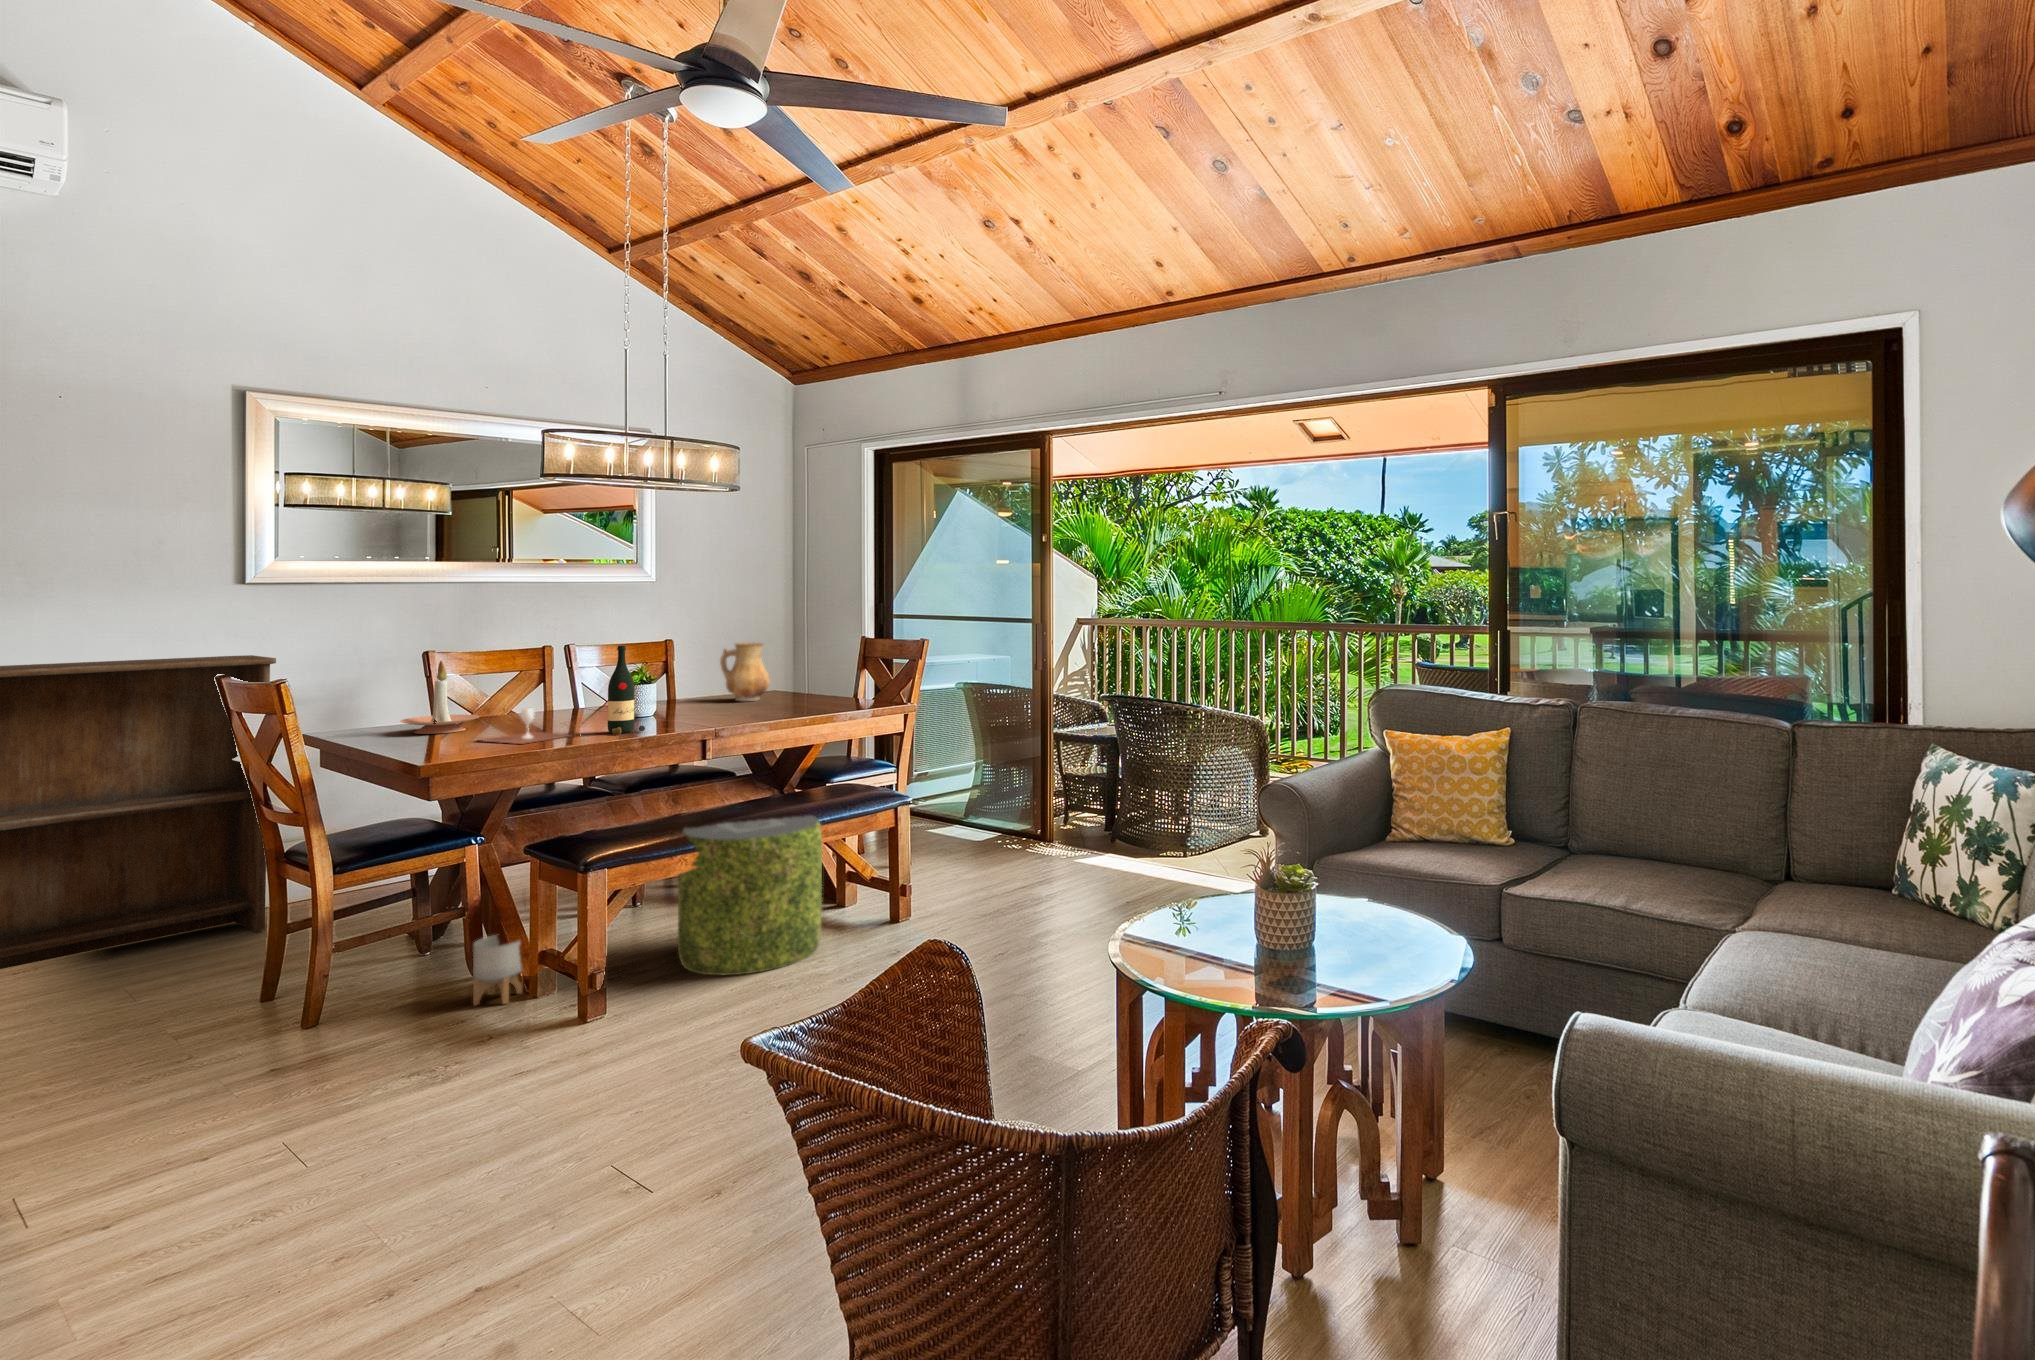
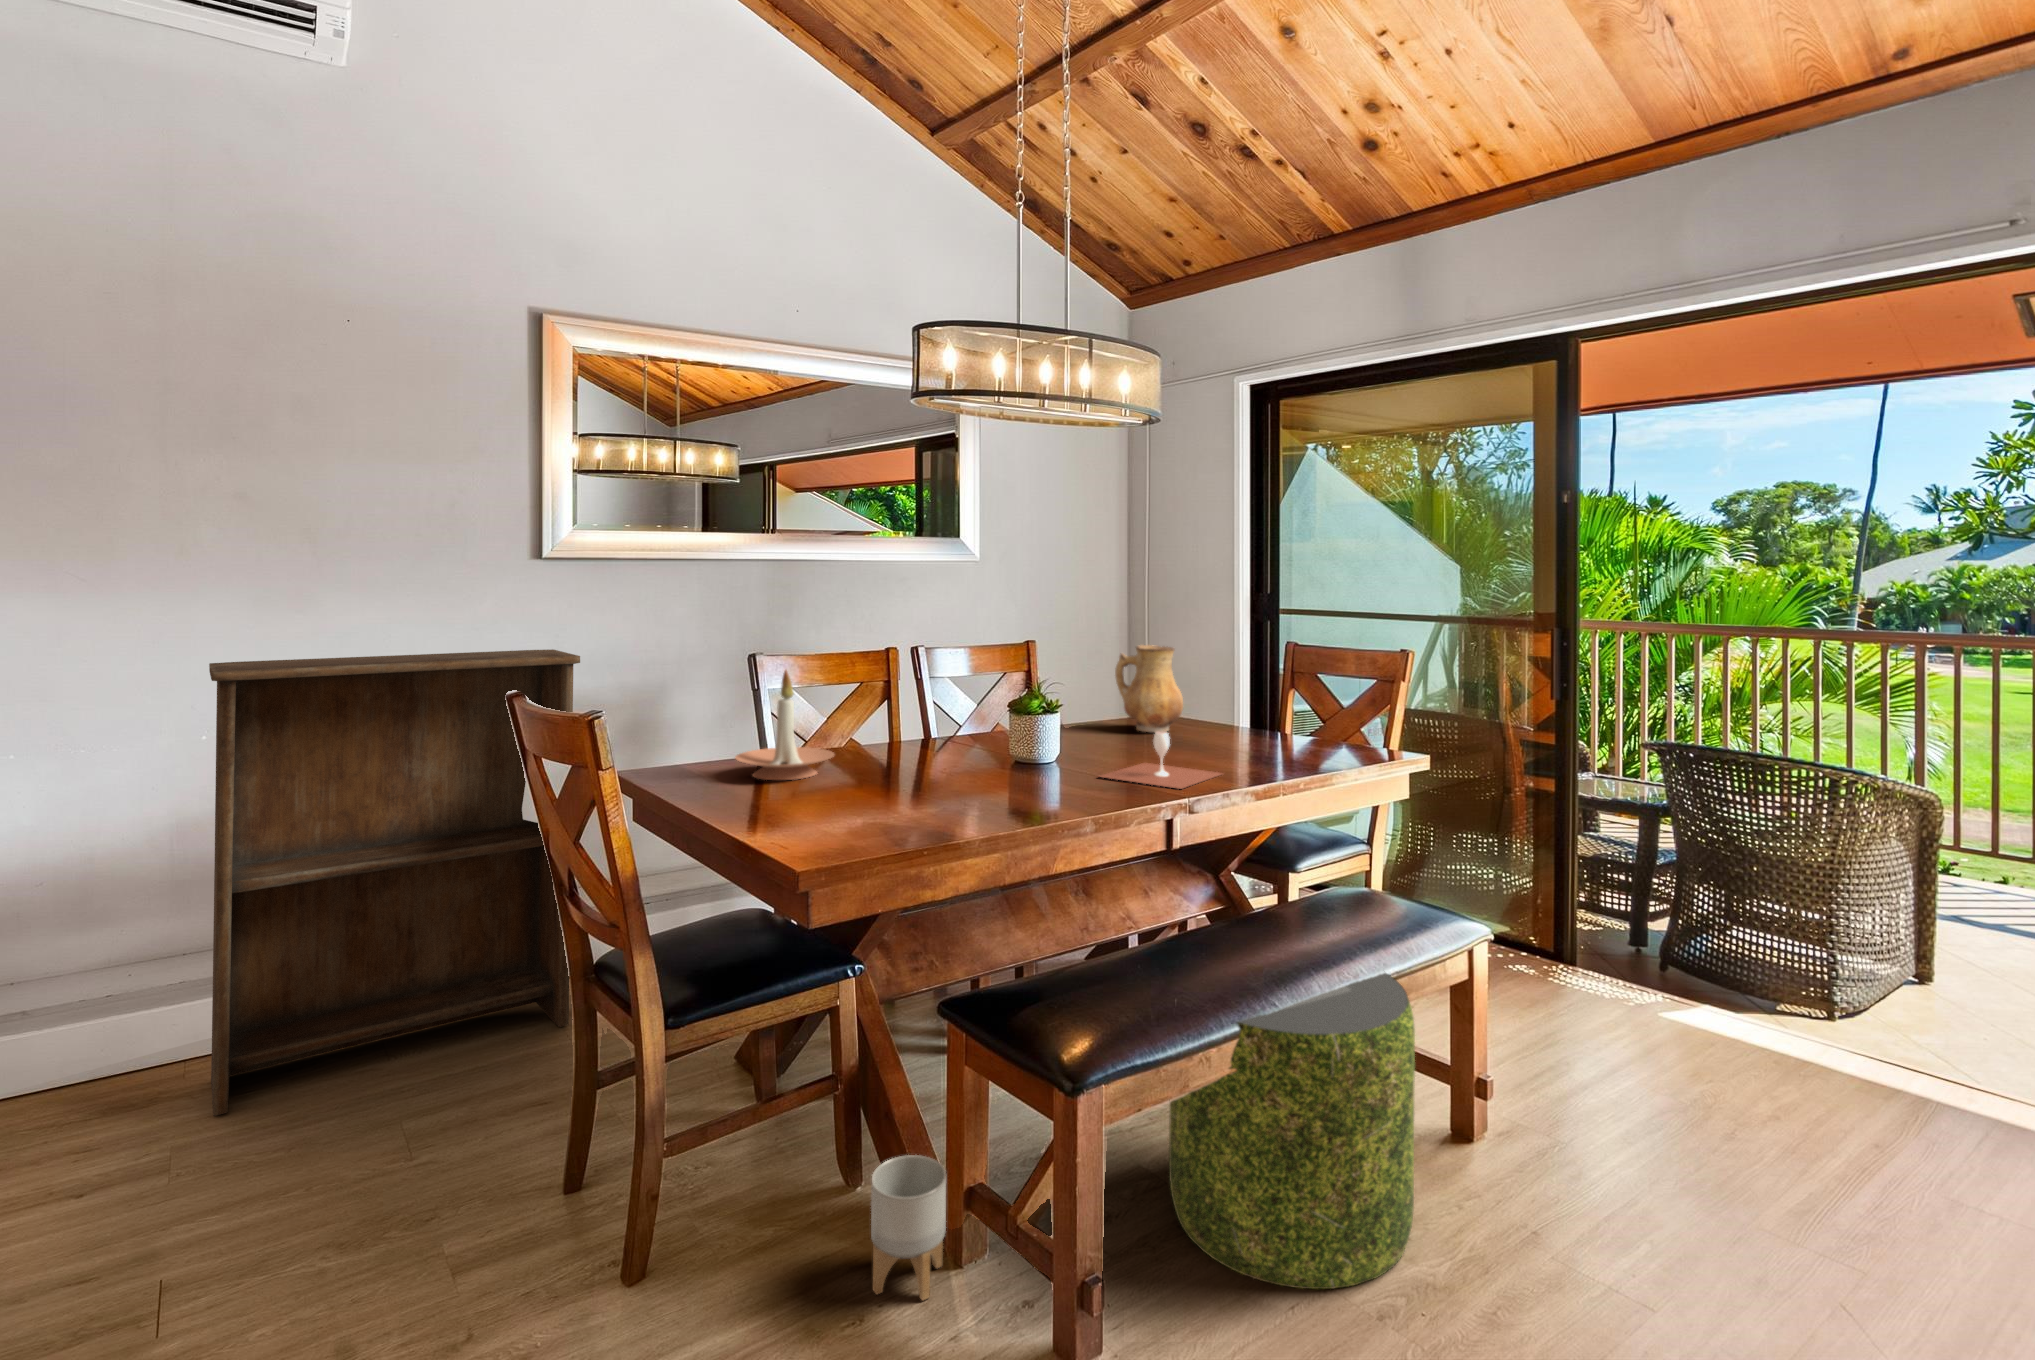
wine bottle: present [608,646,645,734] -> none [1032,656,1091,804]
wine glass: present [482,708,572,744] -> present [1100,732,1222,789]

